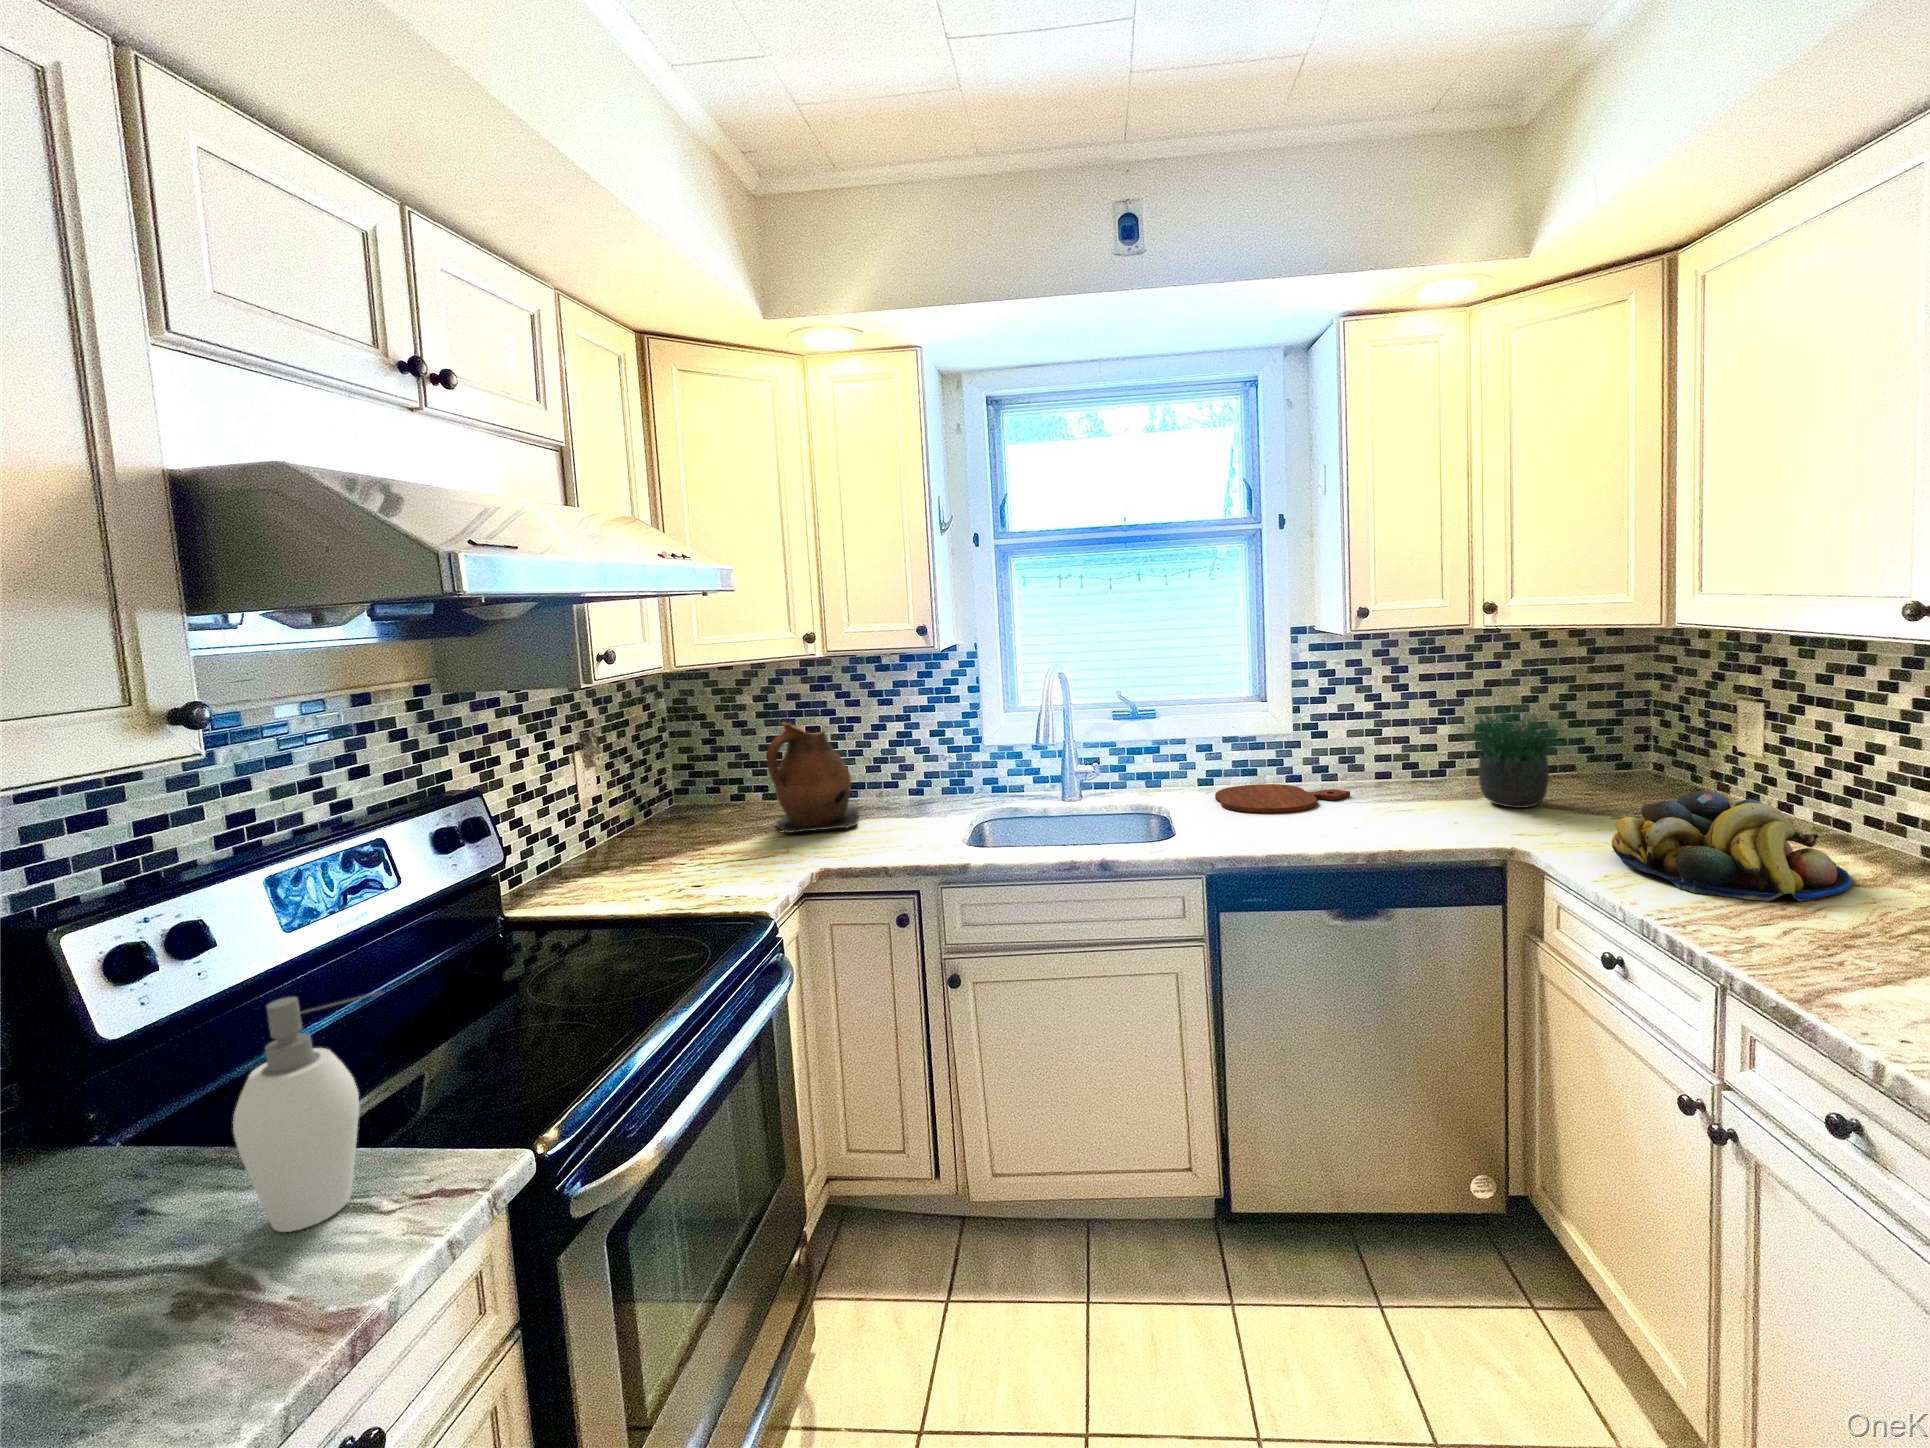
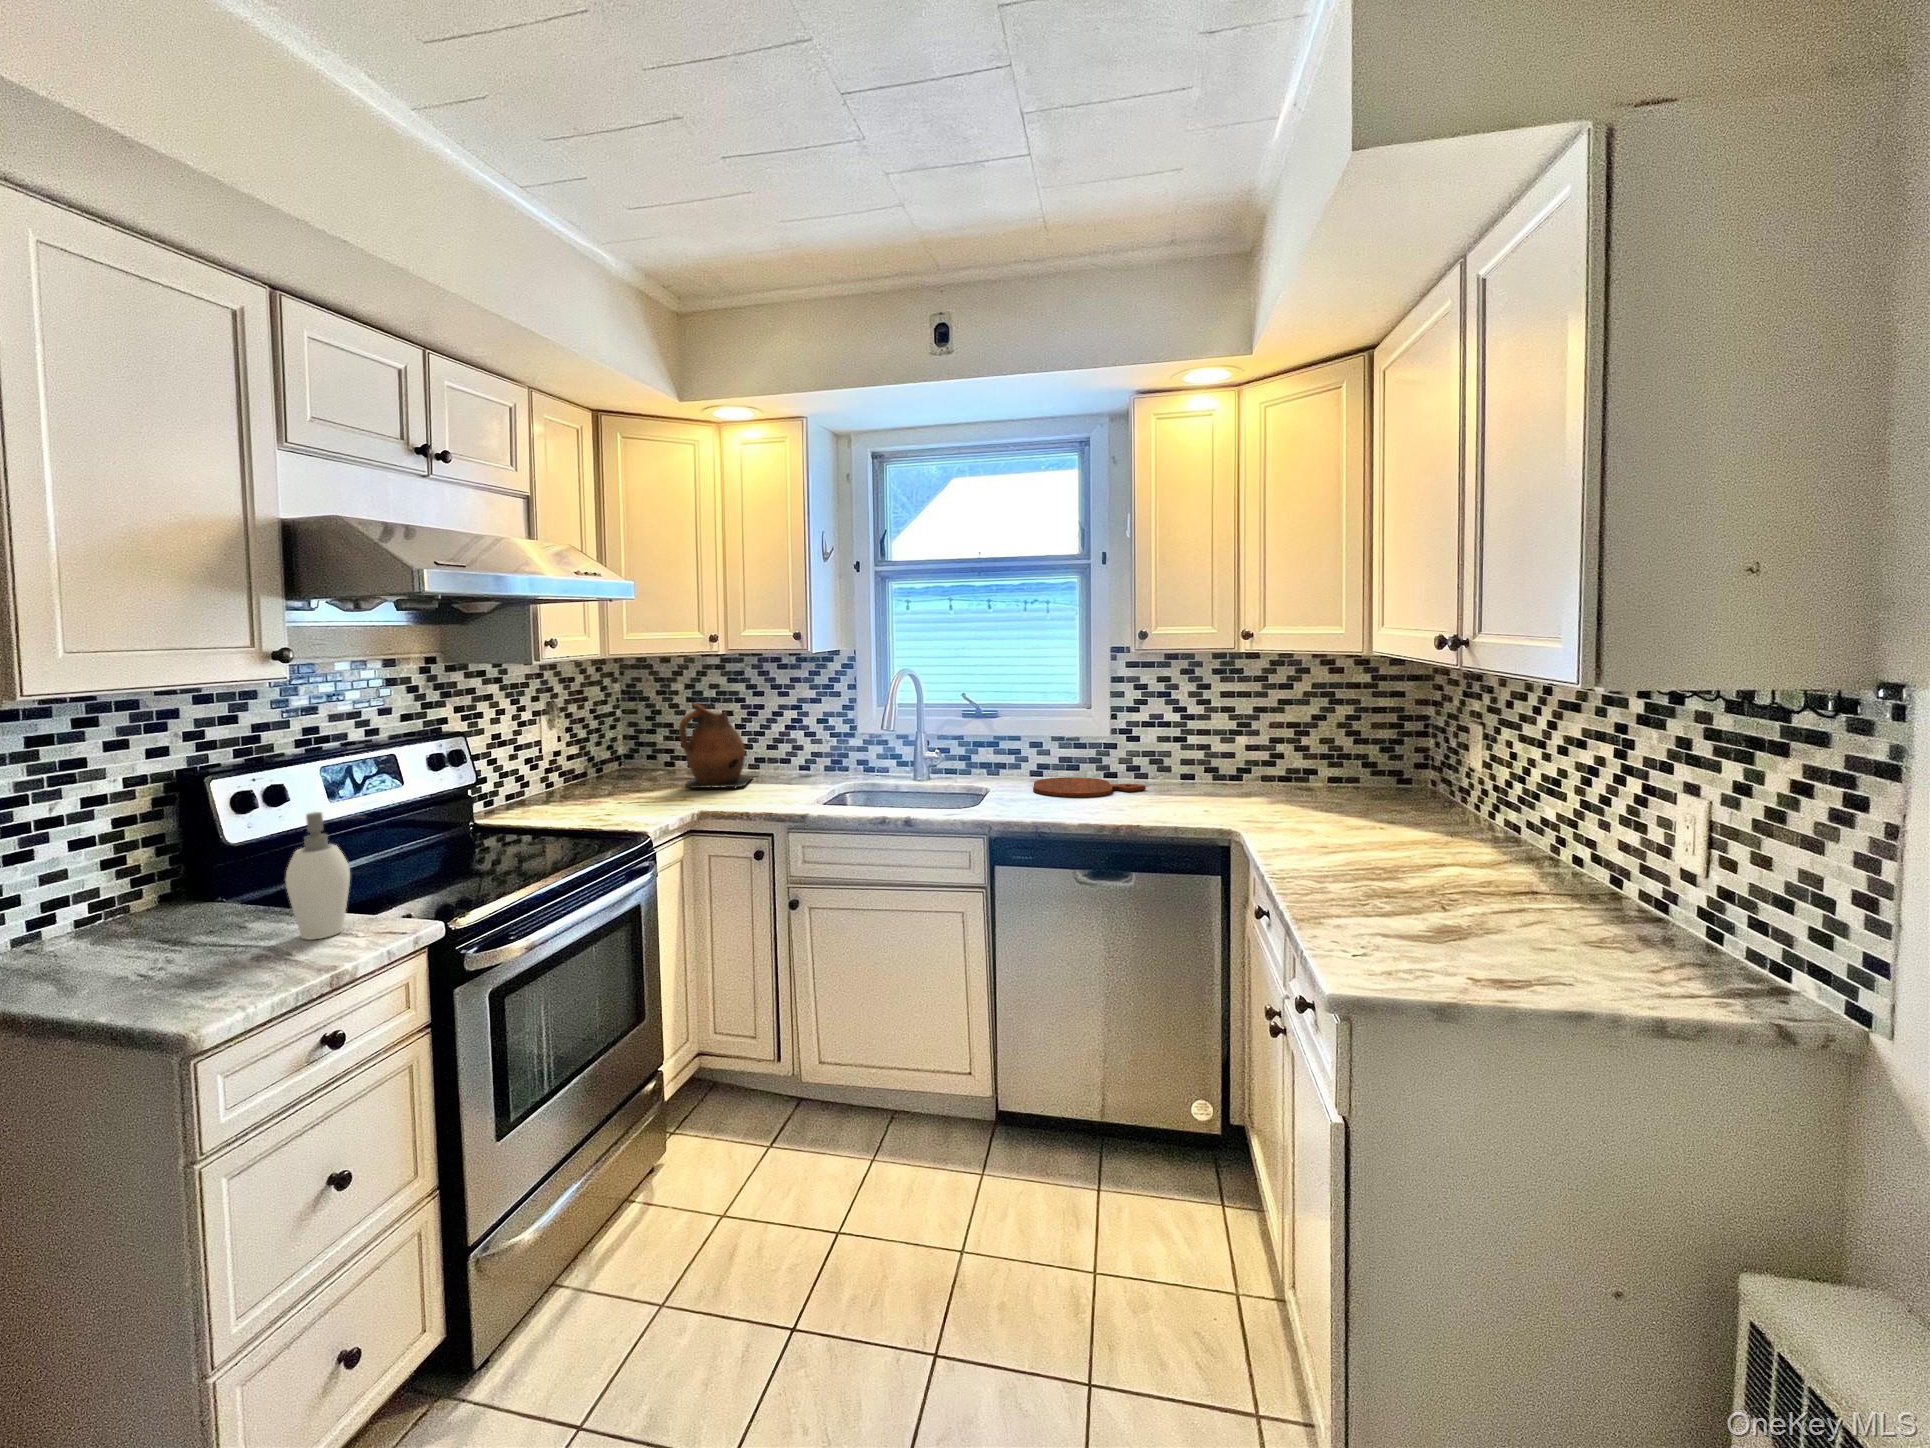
potted plant: present [1452,694,1573,808] -> none [1204,681,1338,805]
fruit bowl: present [1612,791,1852,901] -> none [1294,789,1470,872]

